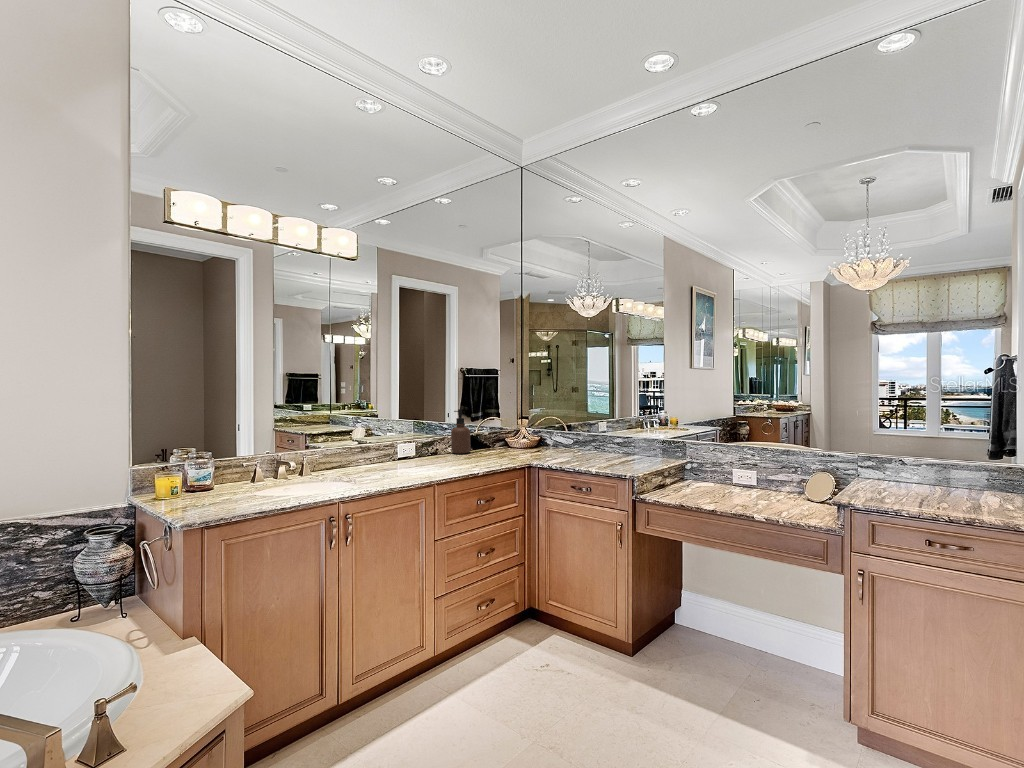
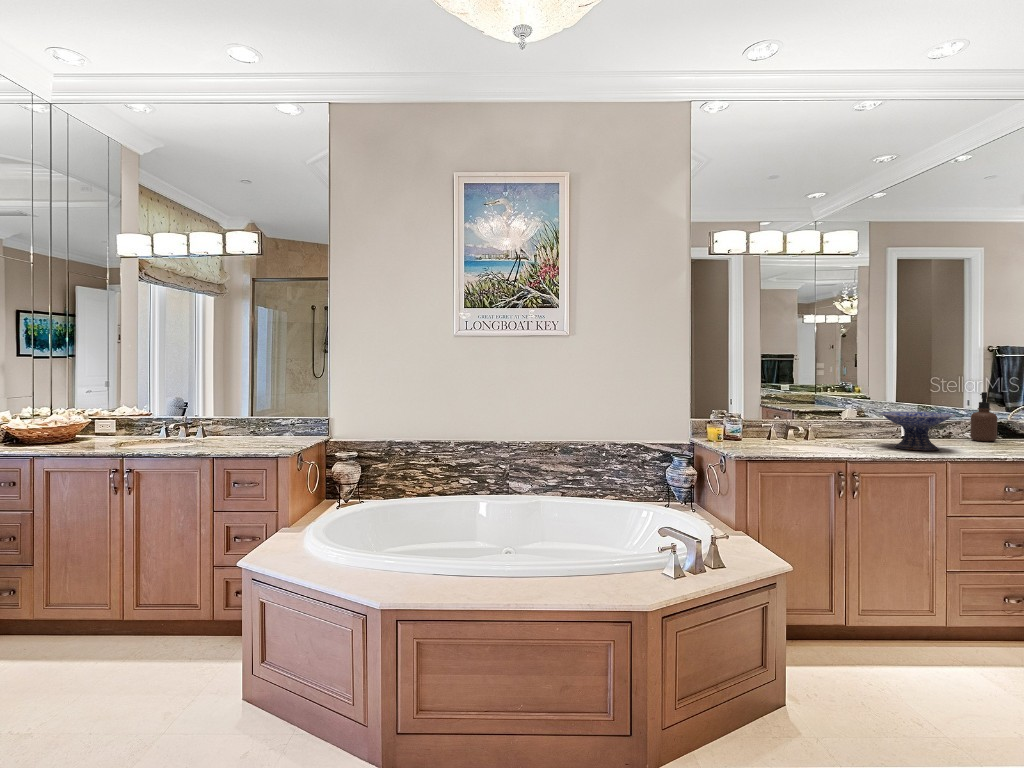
decorative bowl: none [374,432,442,474] -> present [879,411,955,450]

